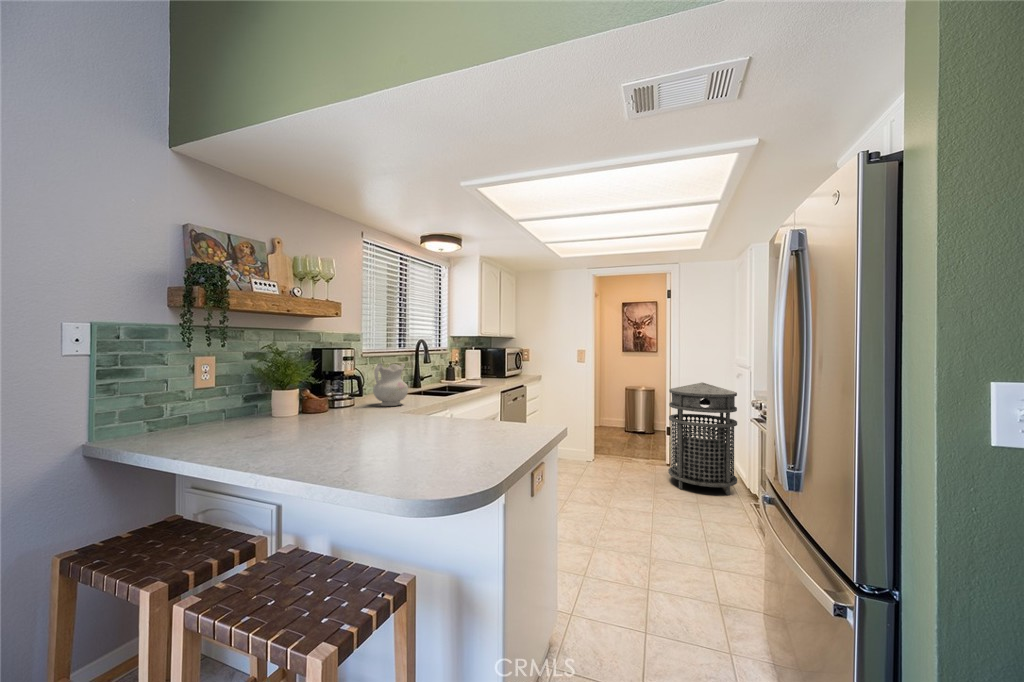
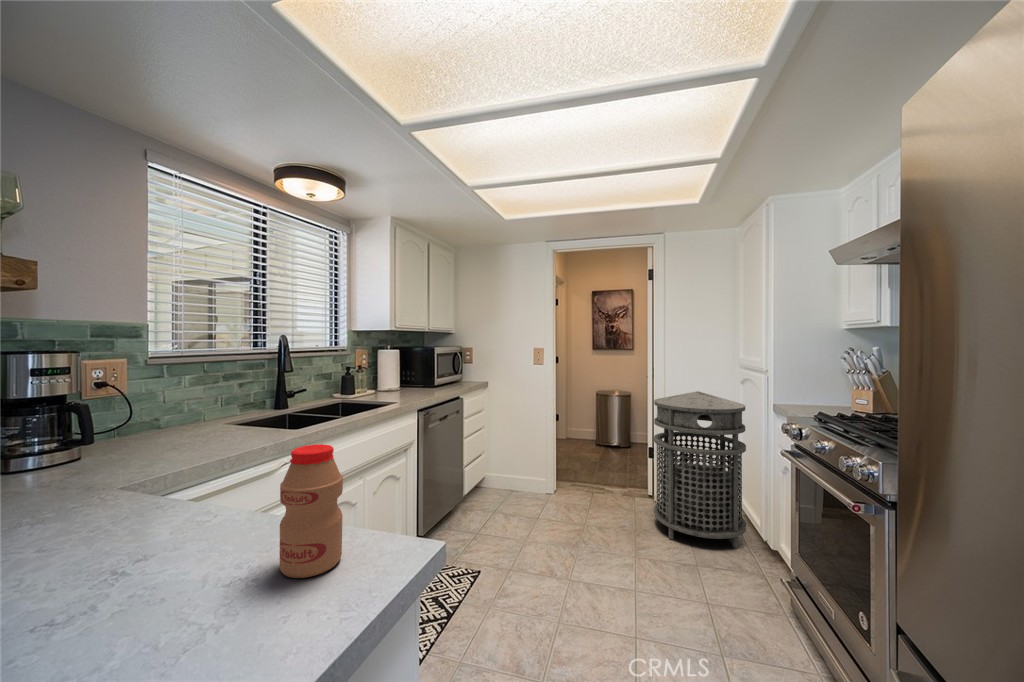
ceramic pitcher: present [373,363,408,406] -> none [109,377,201,462]
bottle: none [506,385,527,430] -> present [280,444,343,578]

